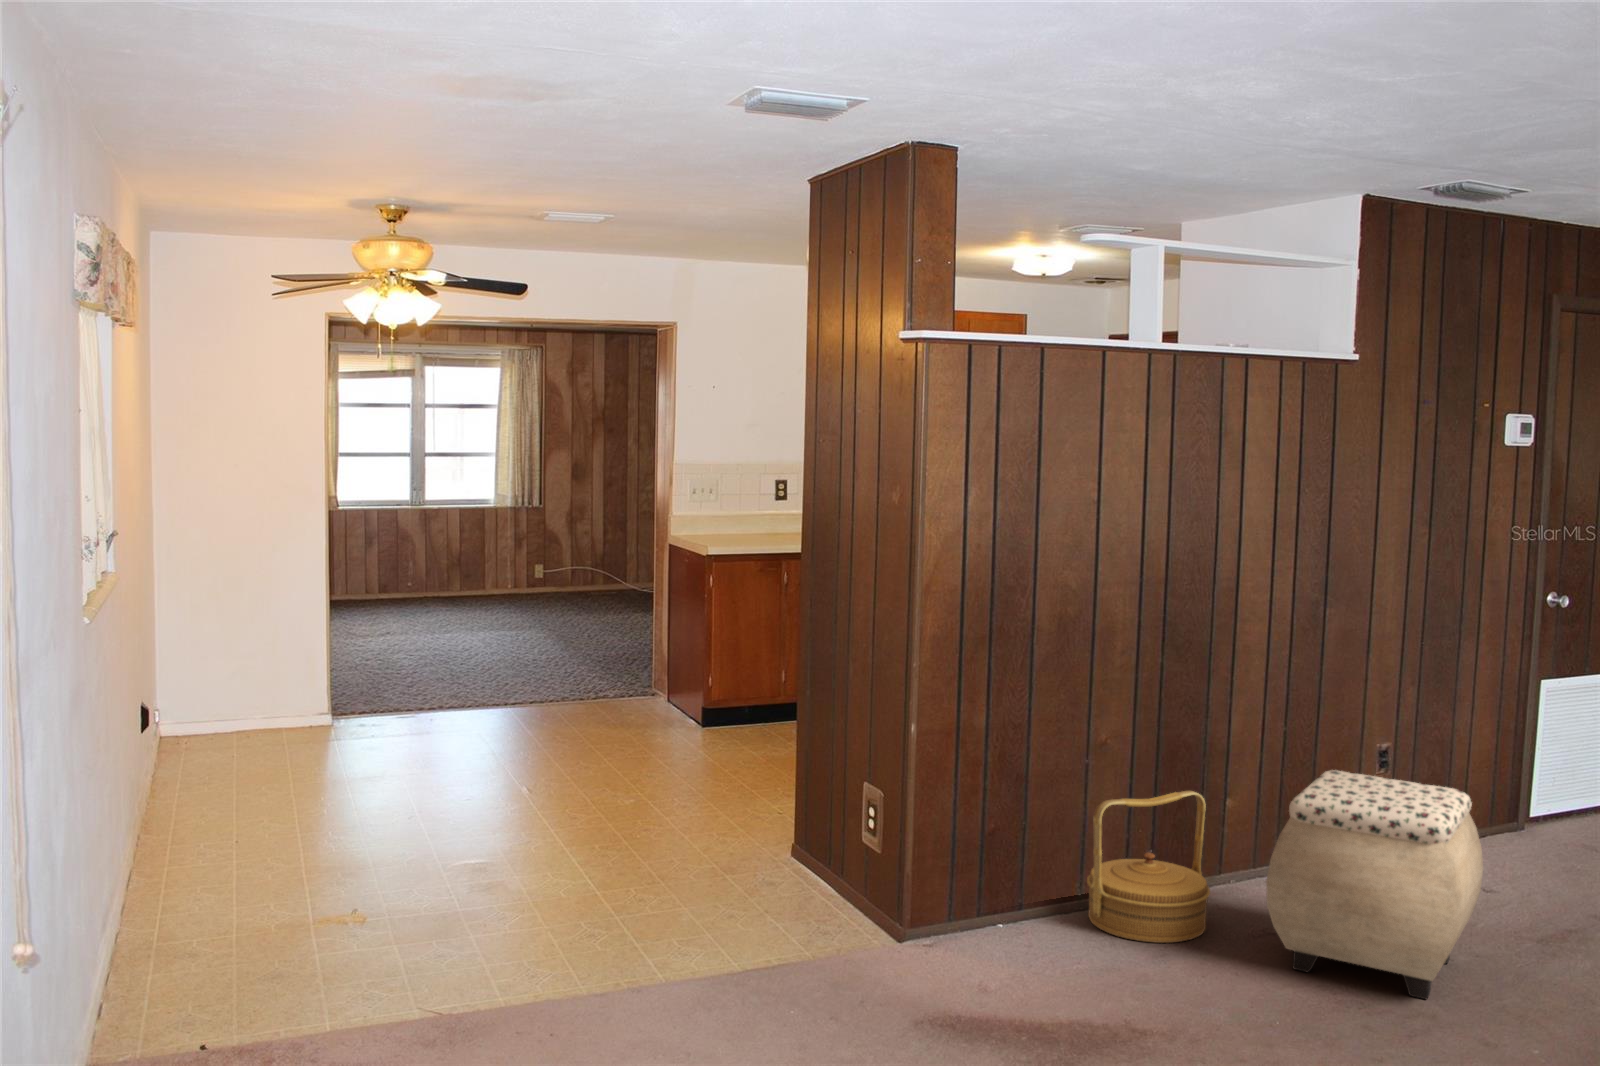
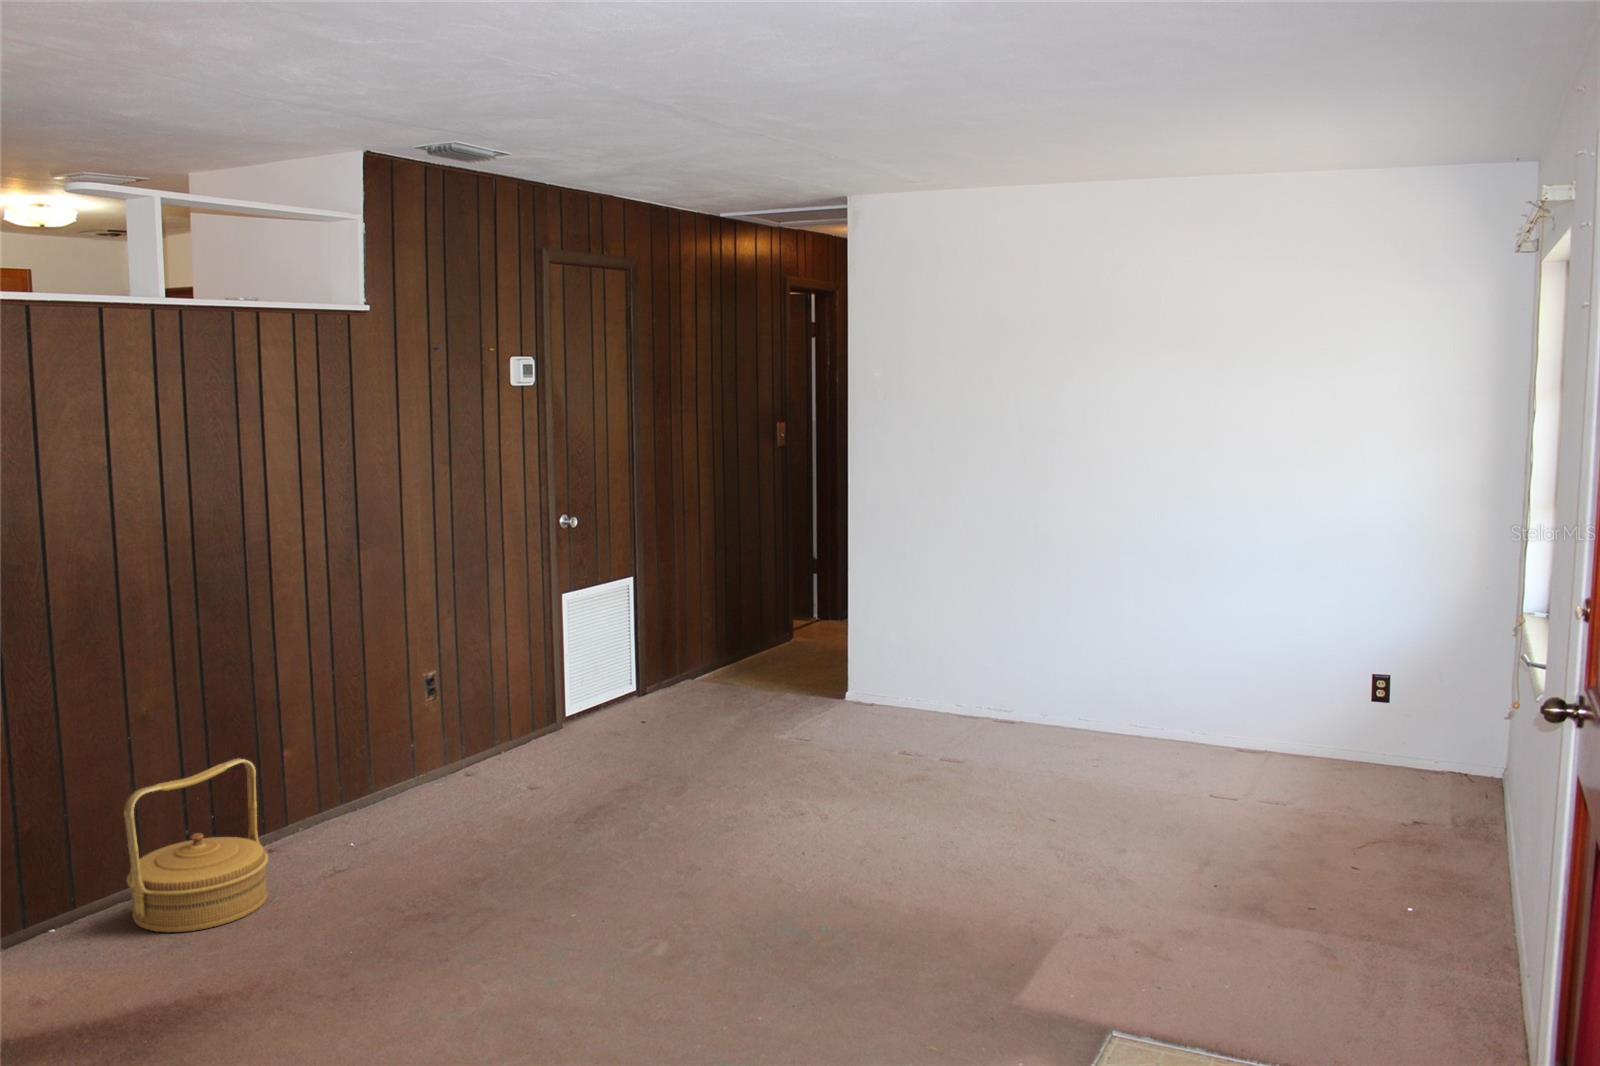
ottoman: present [1266,770,1483,999] -> none [321,708,524,916]

